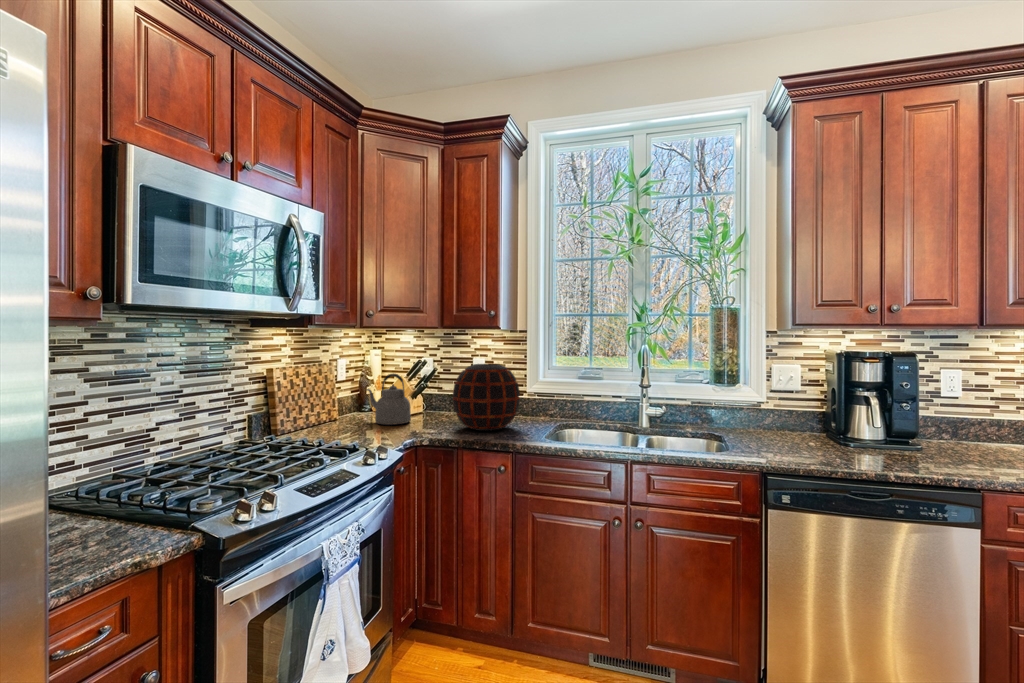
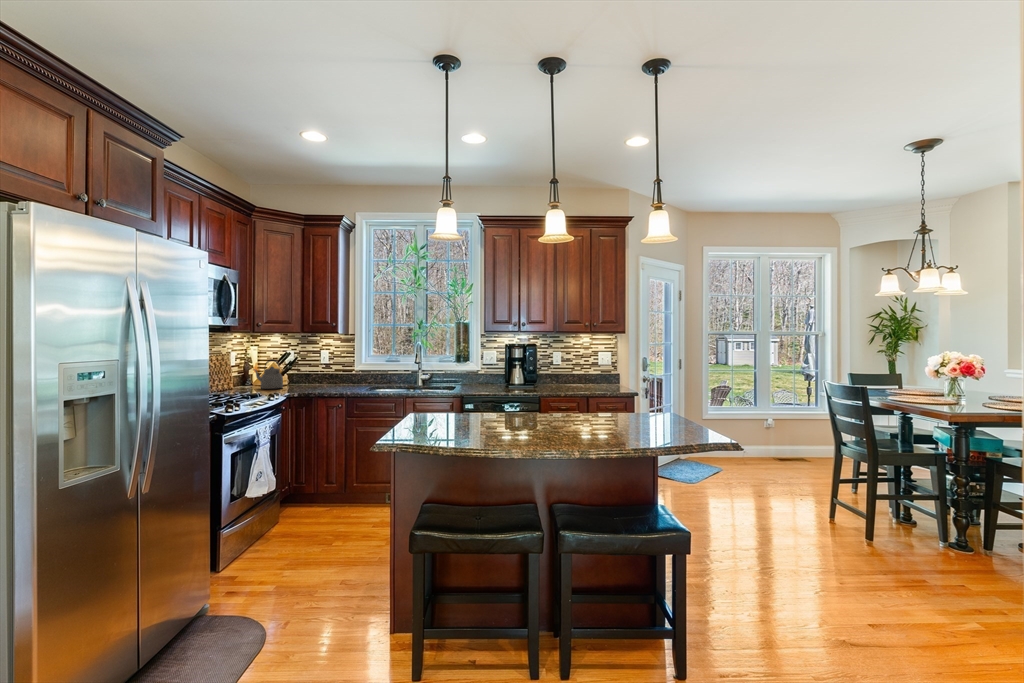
decorative vase: present [453,364,520,431] -> none [311,353,351,389]

